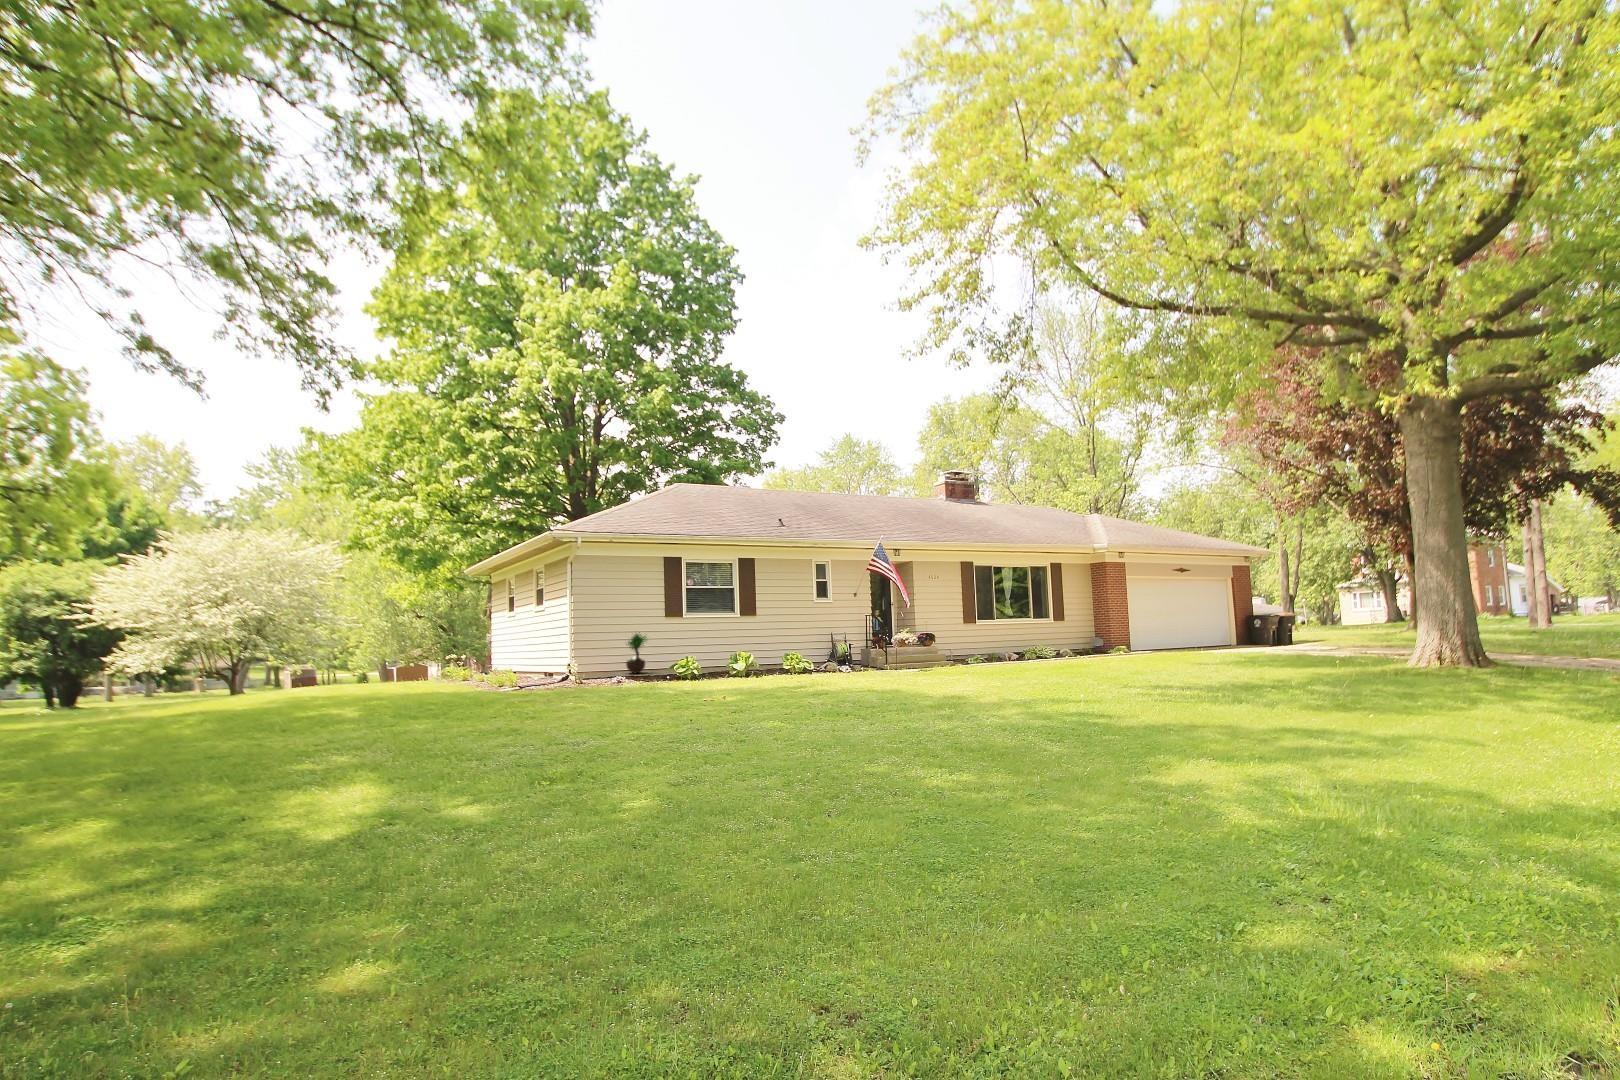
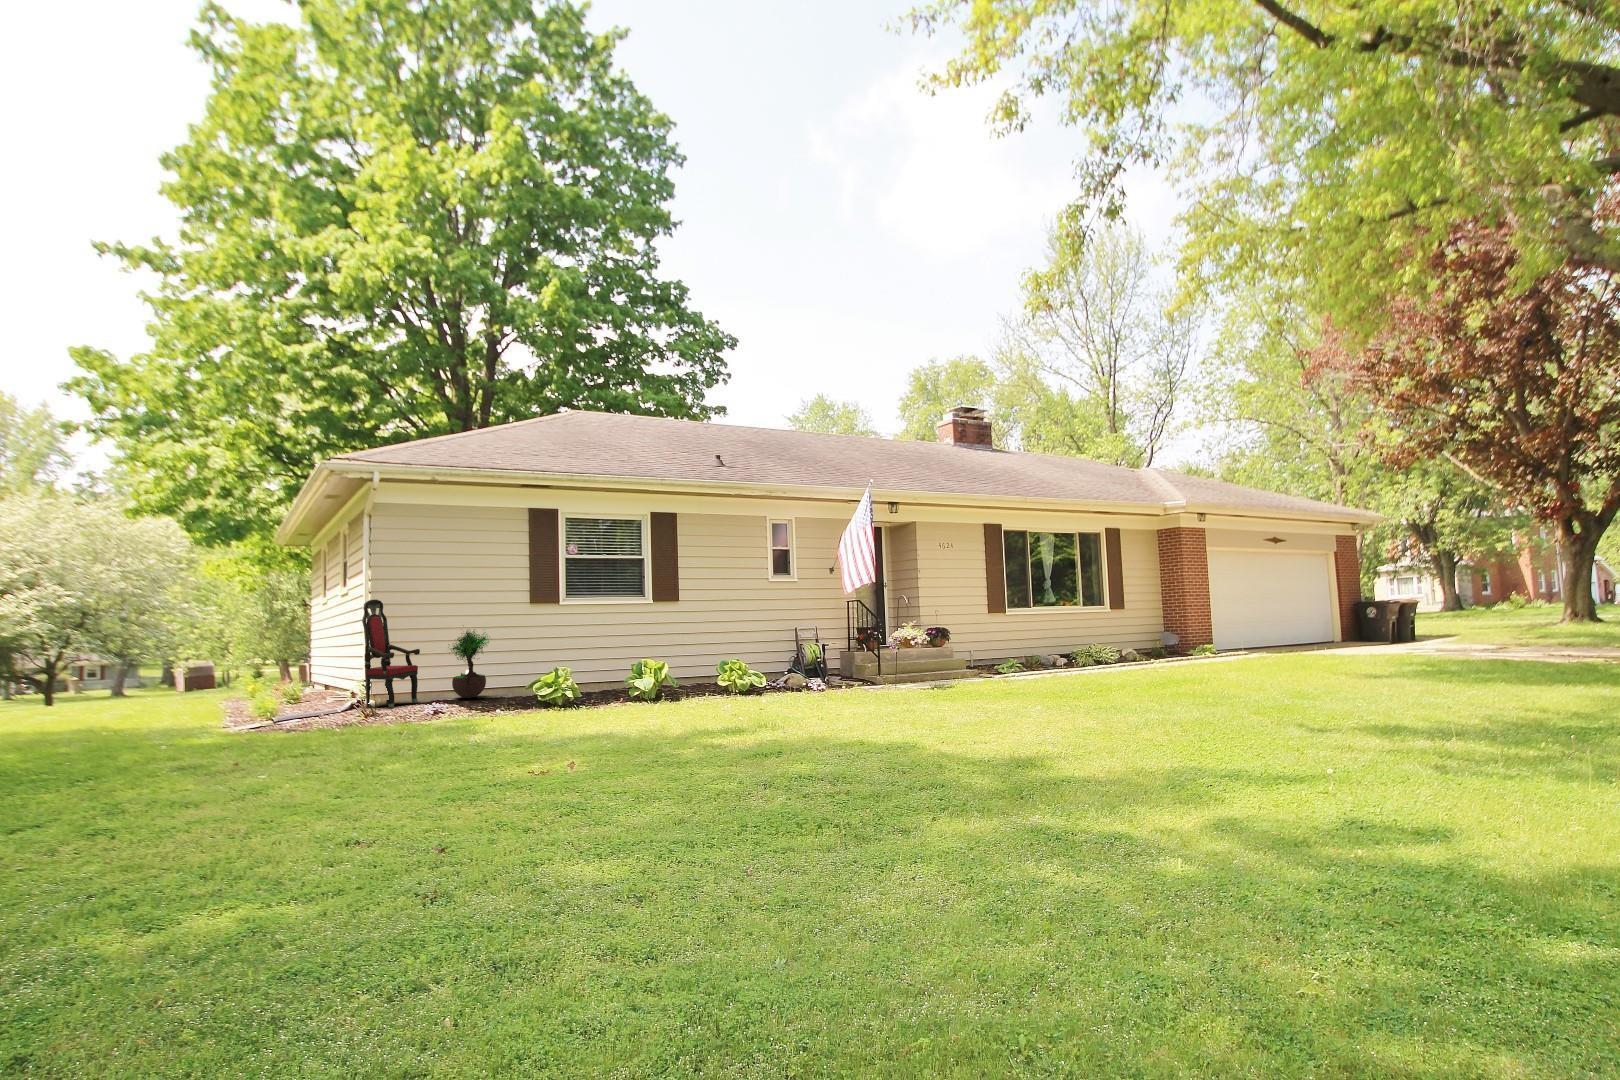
armchair: none [579,614,609,678] -> present [362,600,420,708]

